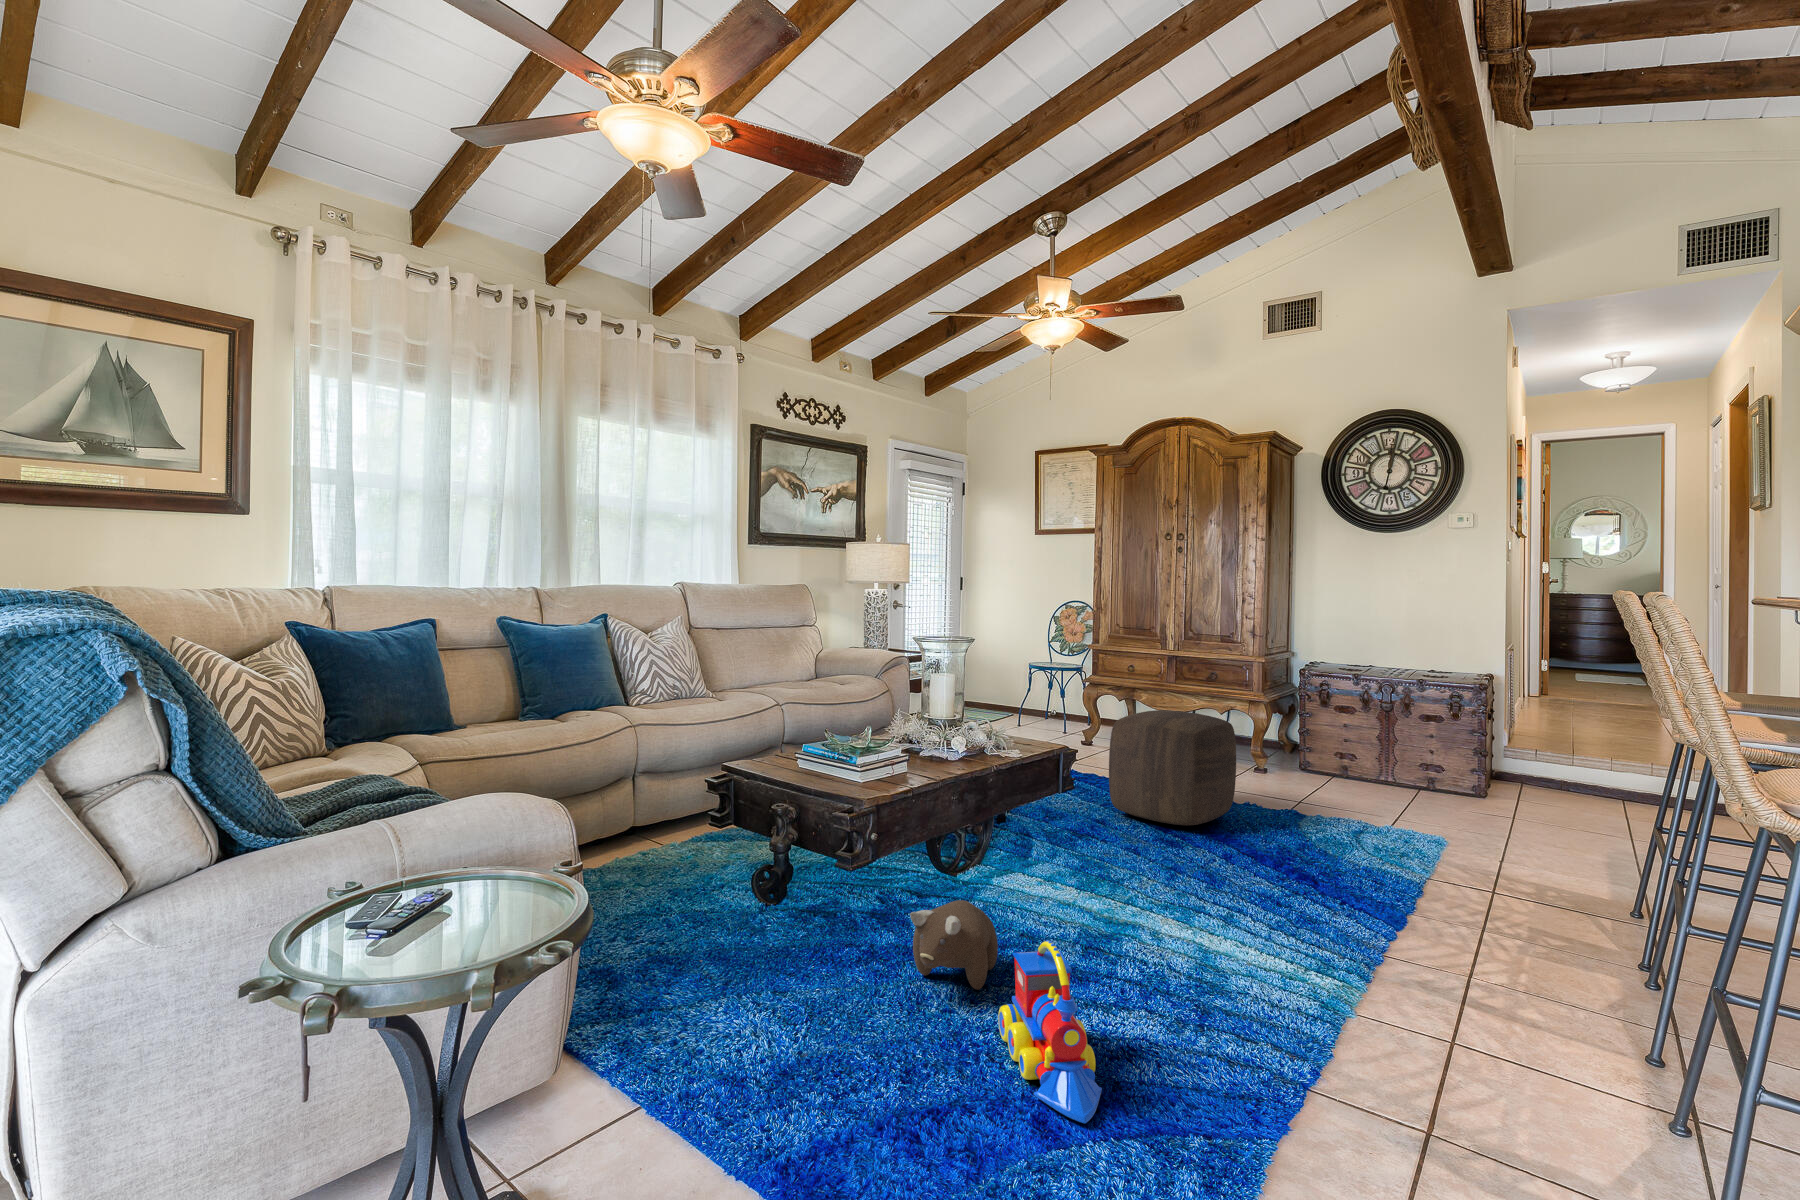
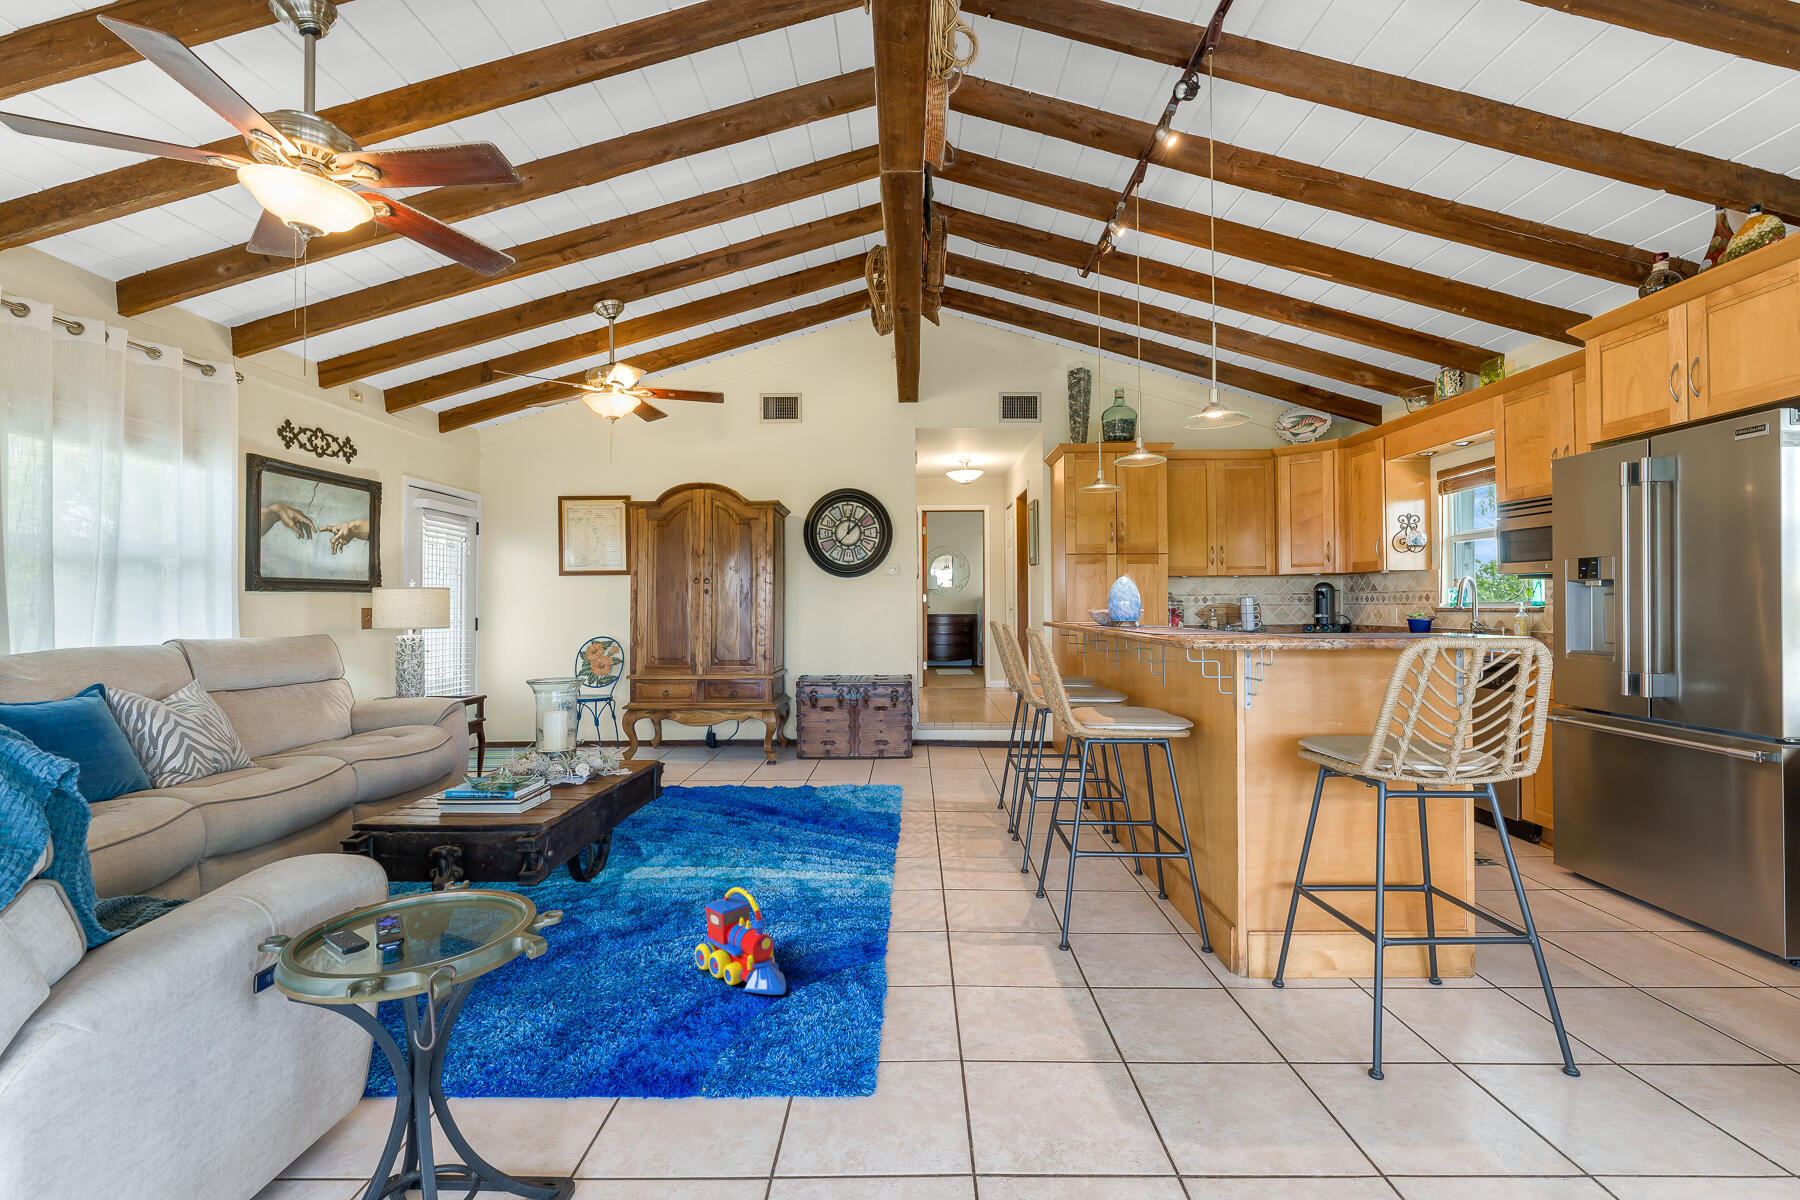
ottoman: present [1109,710,1236,825] -> none [682,721,773,808]
plush toy: present [910,900,998,990] -> none [605,883,671,950]

